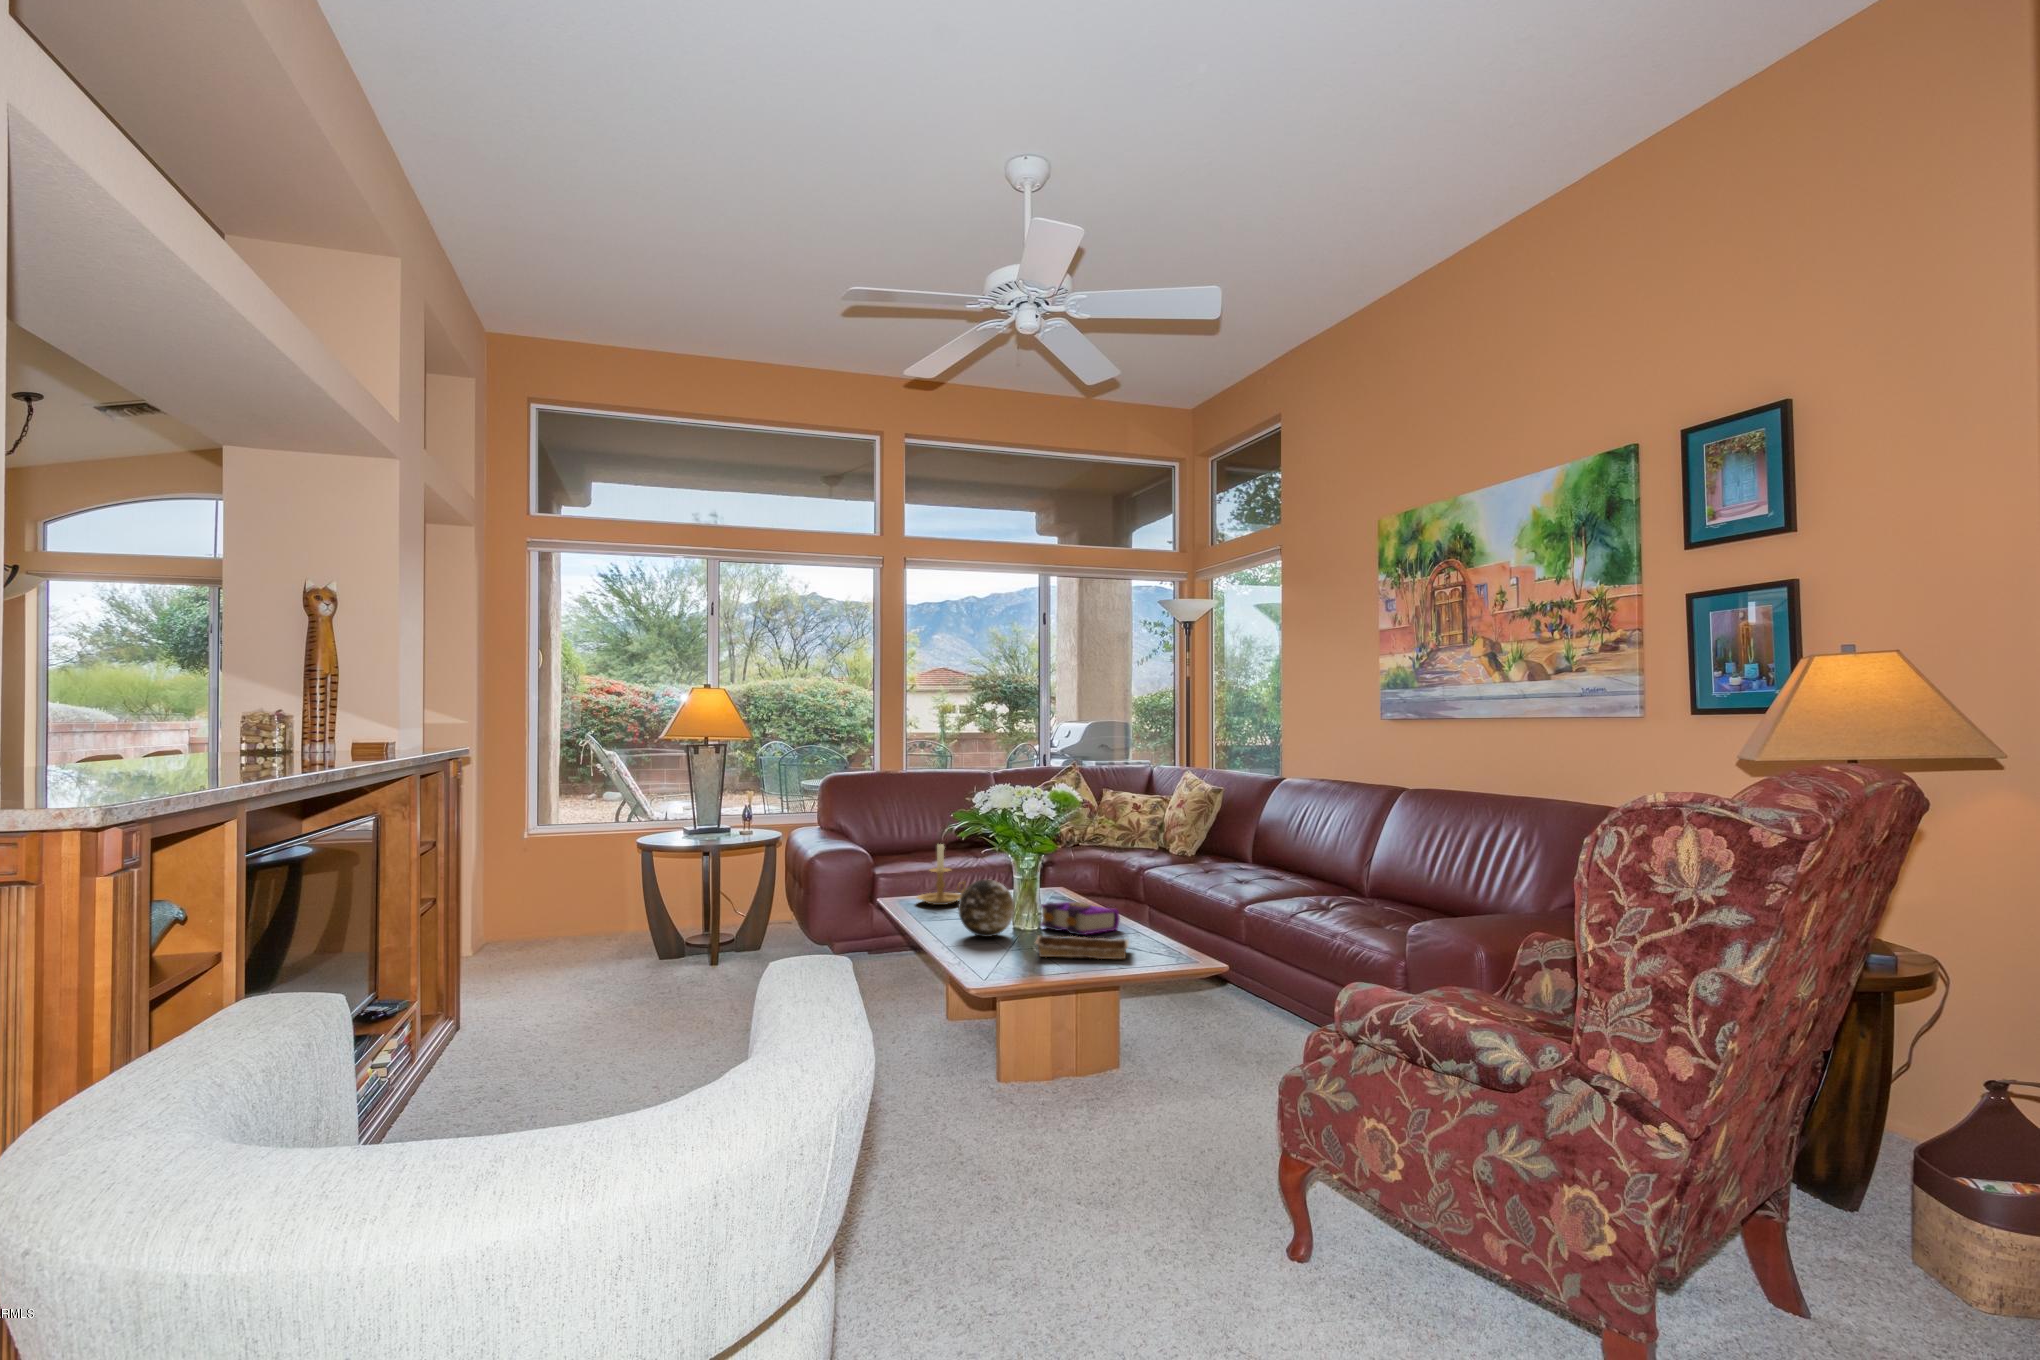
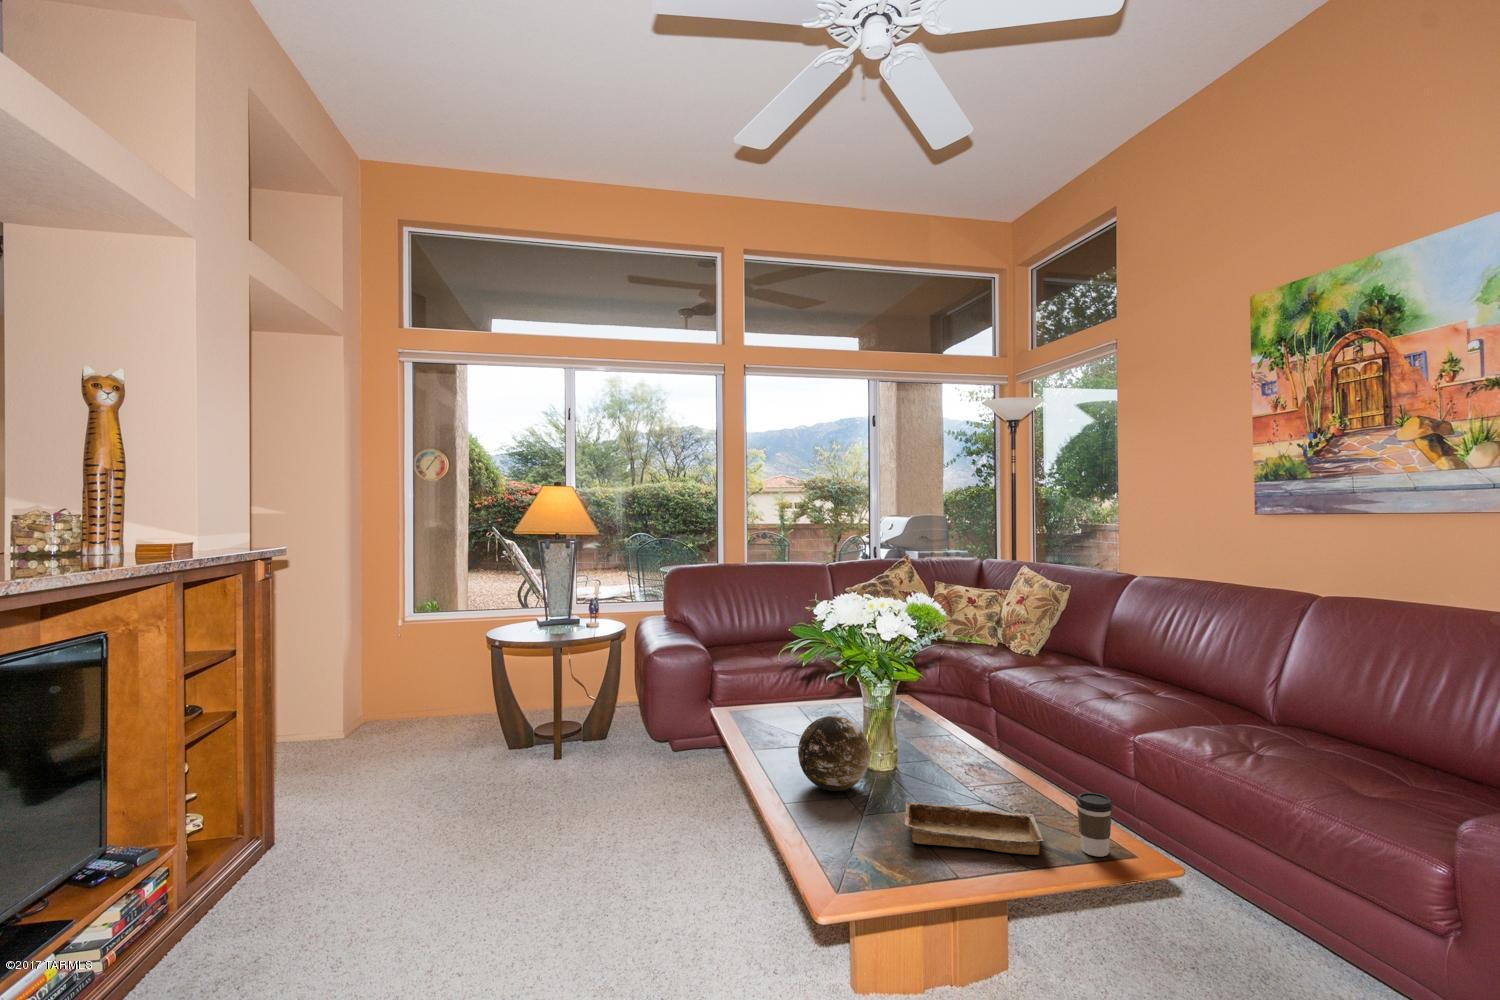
candle holder: present [917,844,966,905] -> none [749,652,806,724]
book: present [1041,902,1120,935] -> none [900,736,1003,793]
coffee cup: none [1153,918,1177,959] -> present [1076,792,1113,856]

